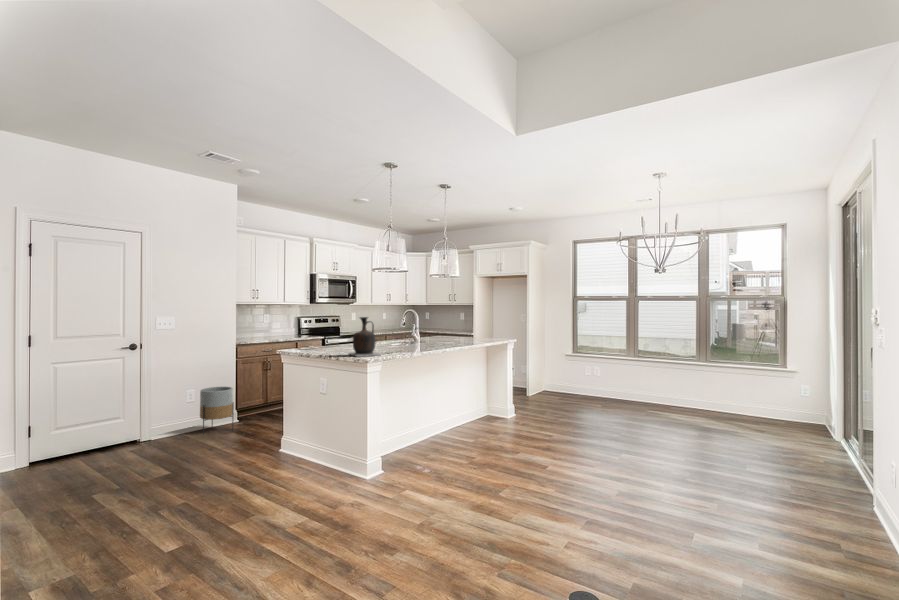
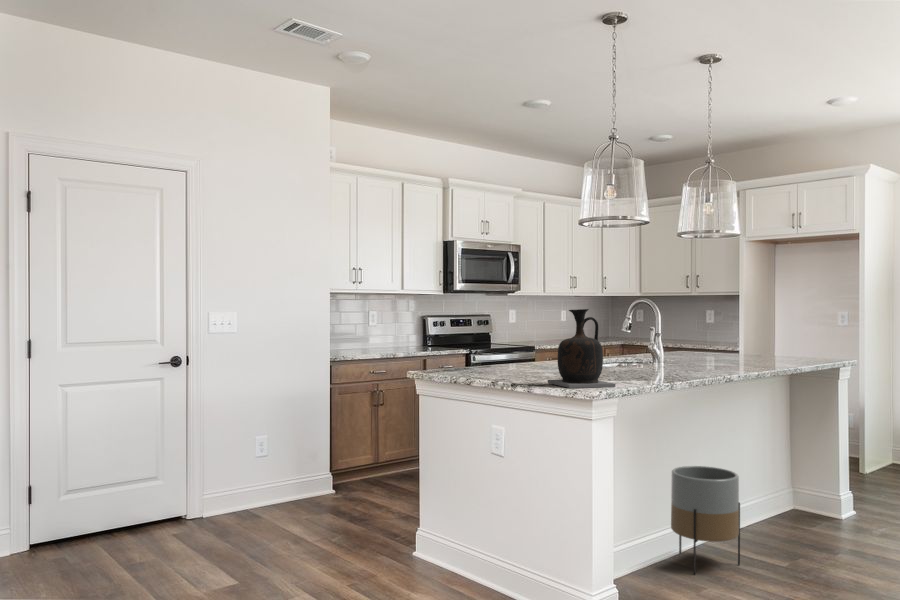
planter: present [200,387,234,435] -> present [671,466,740,574]

